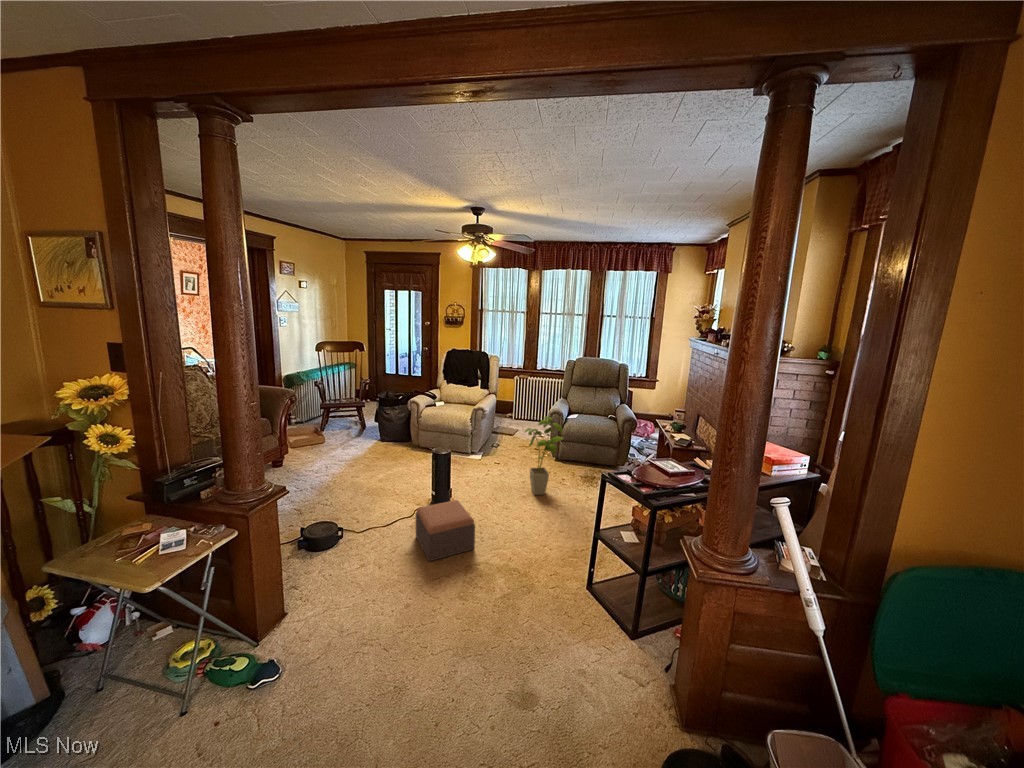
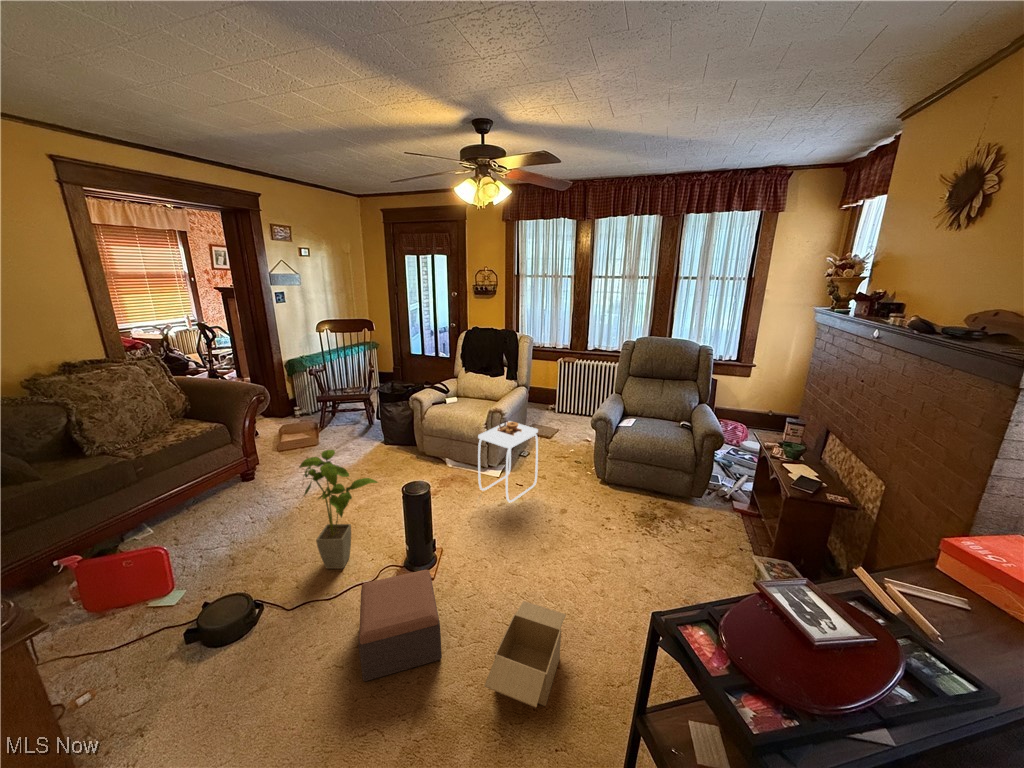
side table: none [469,414,512,473] -> present [478,421,538,503]
house plant: present [525,417,563,495] -> present [299,450,378,569]
cardboard box: none [509,515,549,563] -> present [485,601,566,708]

